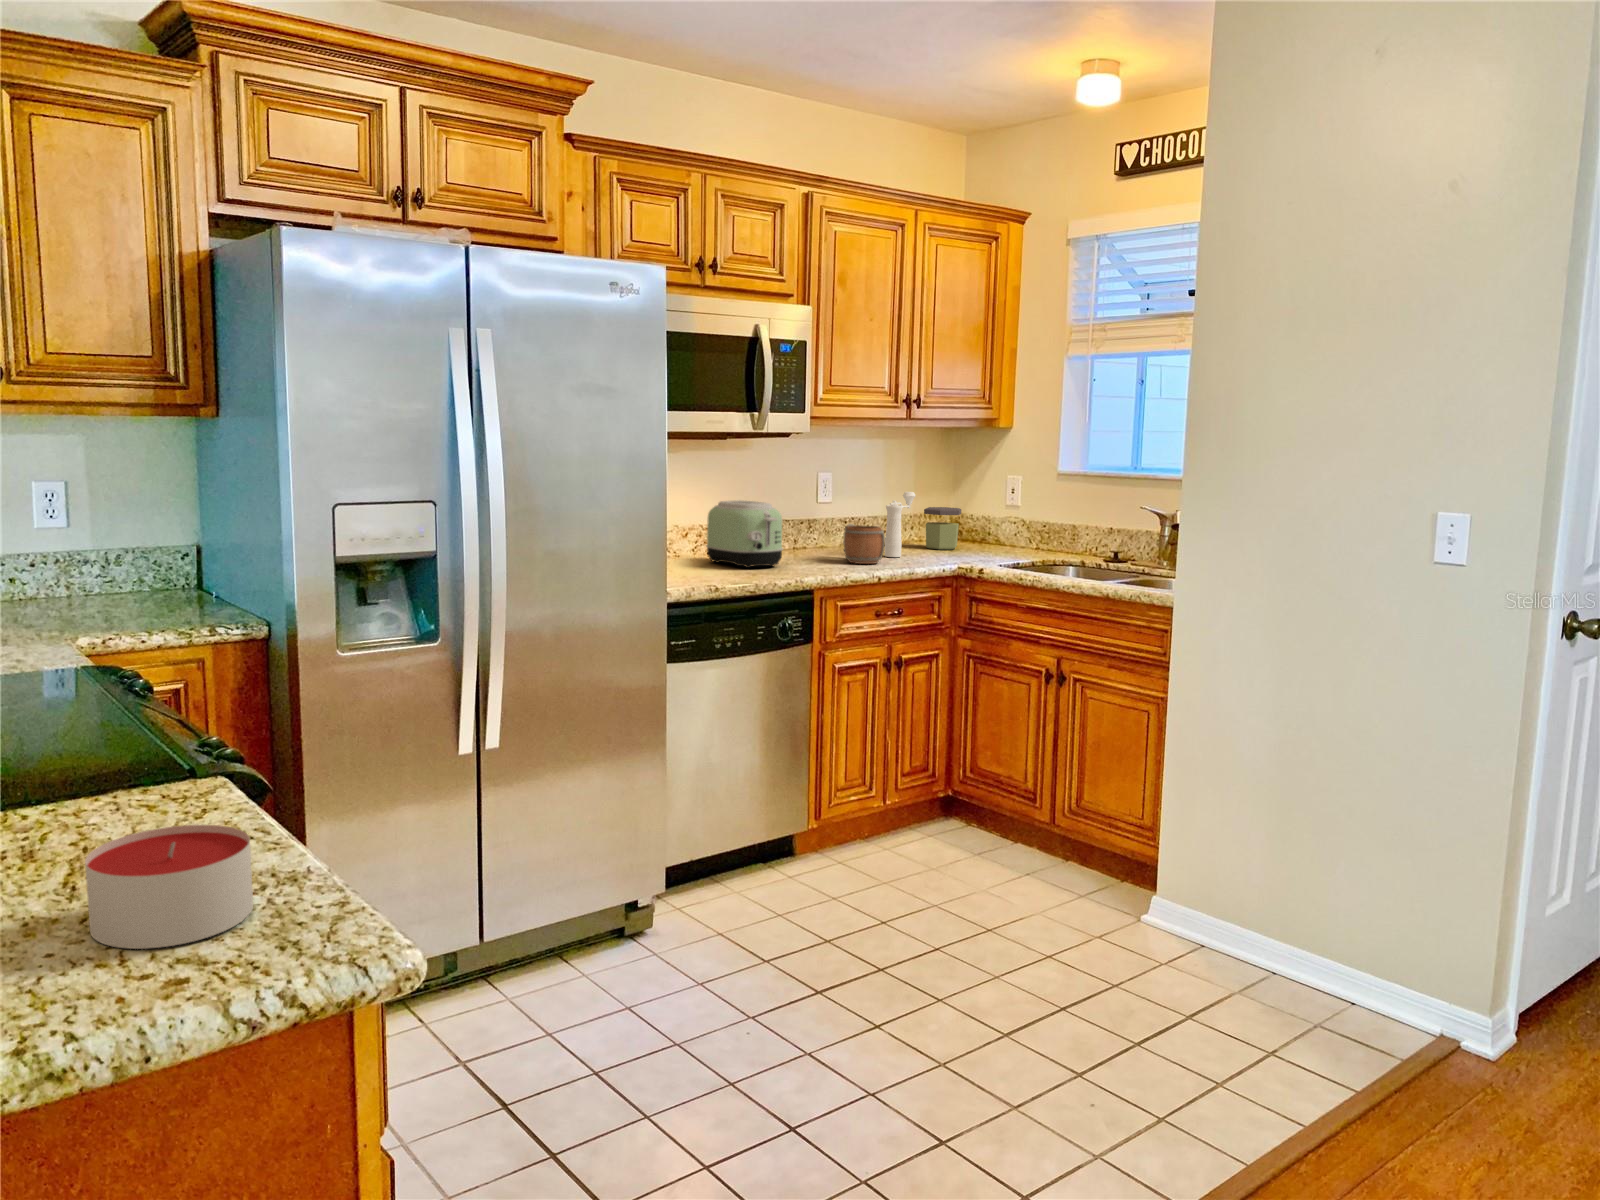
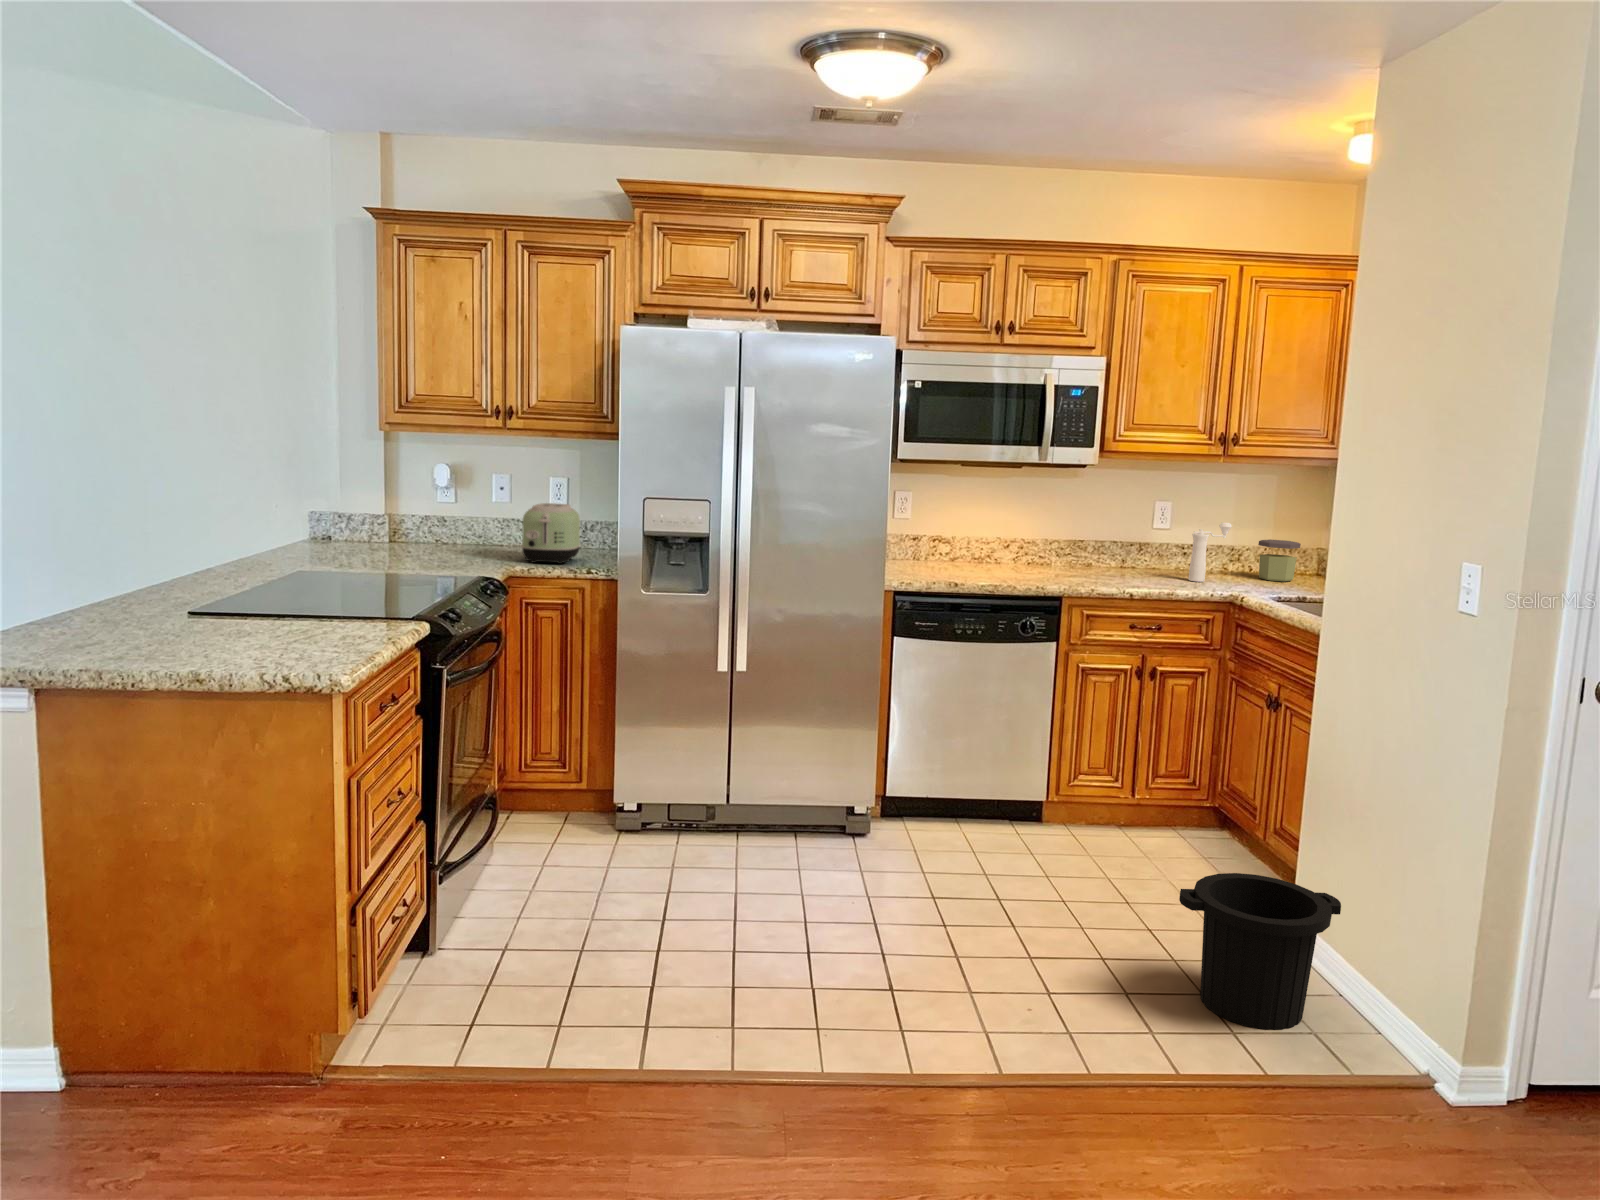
toaster: present [706,500,783,568] -> present [522,503,580,564]
mug: present [843,524,885,564] -> none [1132,547,1169,584]
candle: present [85,825,253,949] -> none [261,619,325,659]
trash can: none [1161,861,1309,1028] -> present [1179,873,1341,1030]

